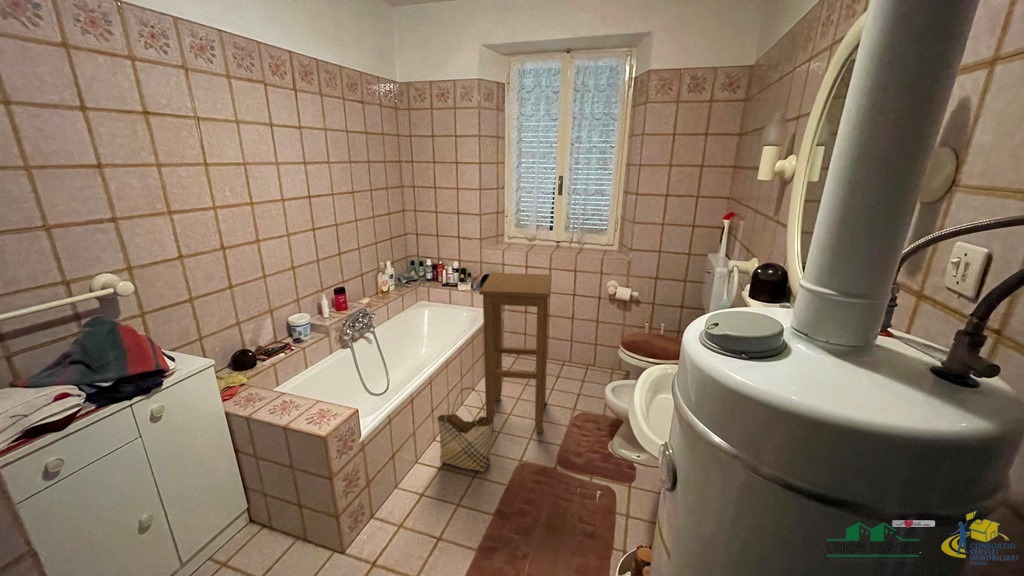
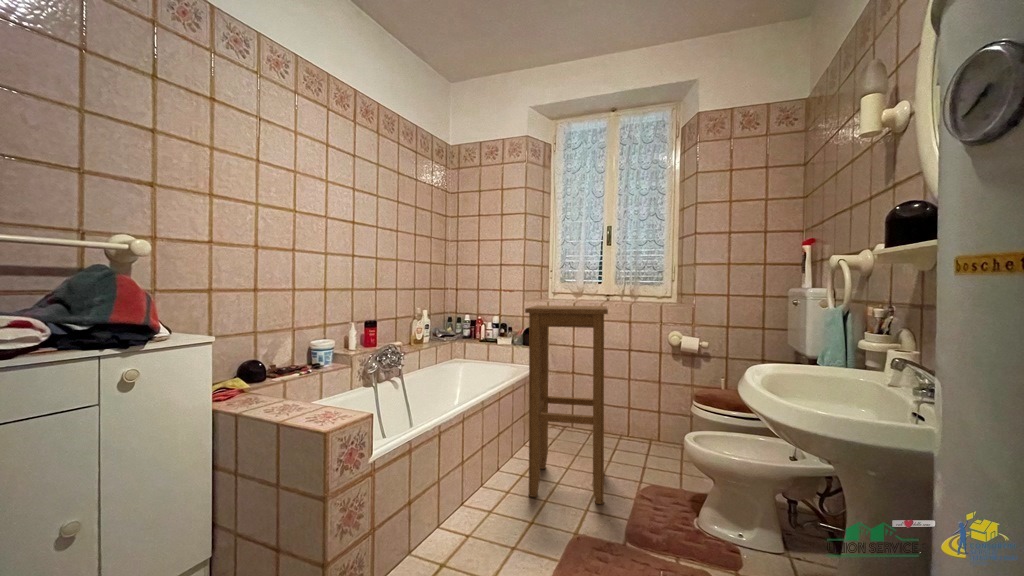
woven basket: present [437,388,494,471] -> none [468,424,541,542]

